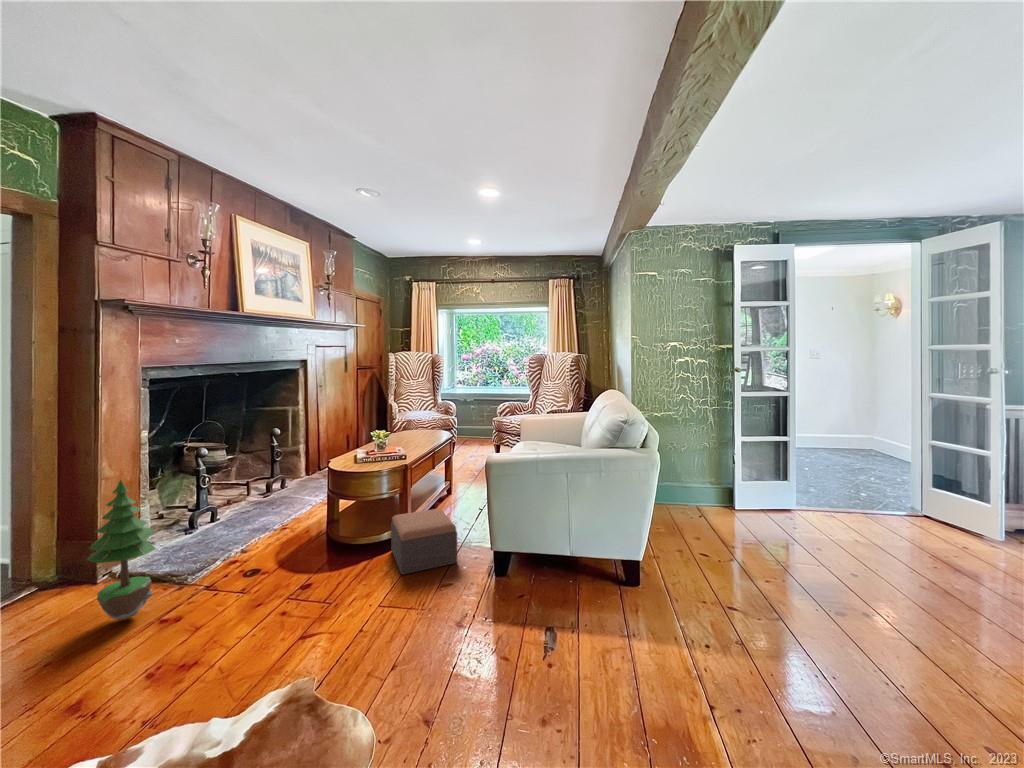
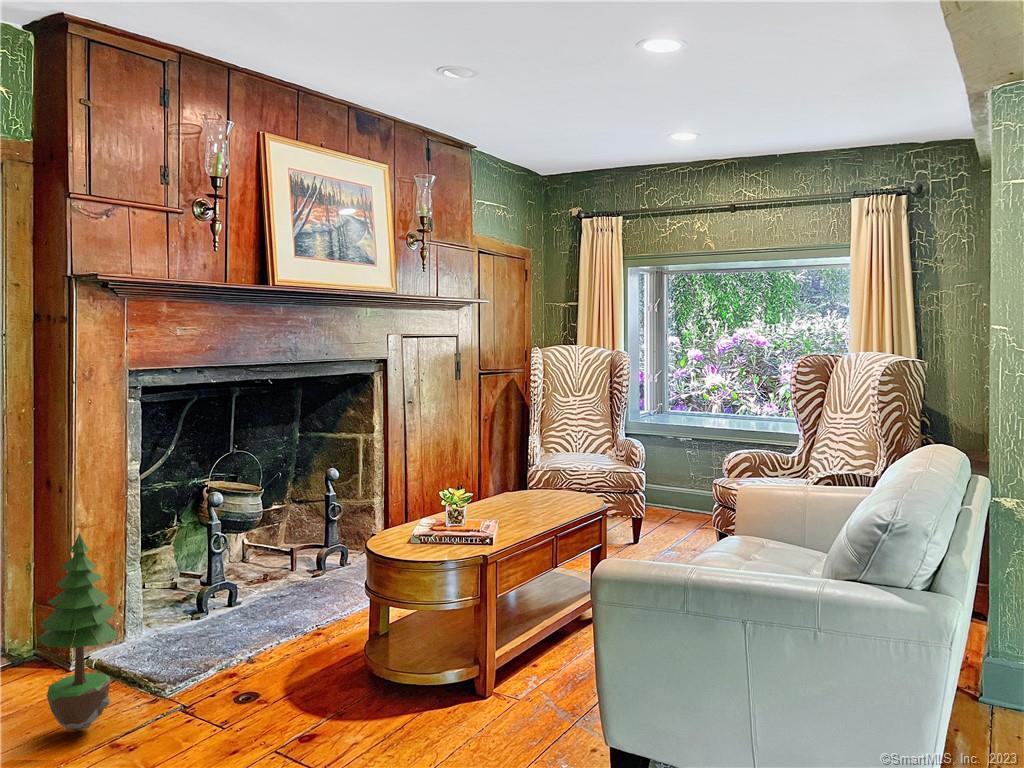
footstool: present [391,509,457,575] -> none [451,643,555,752]

